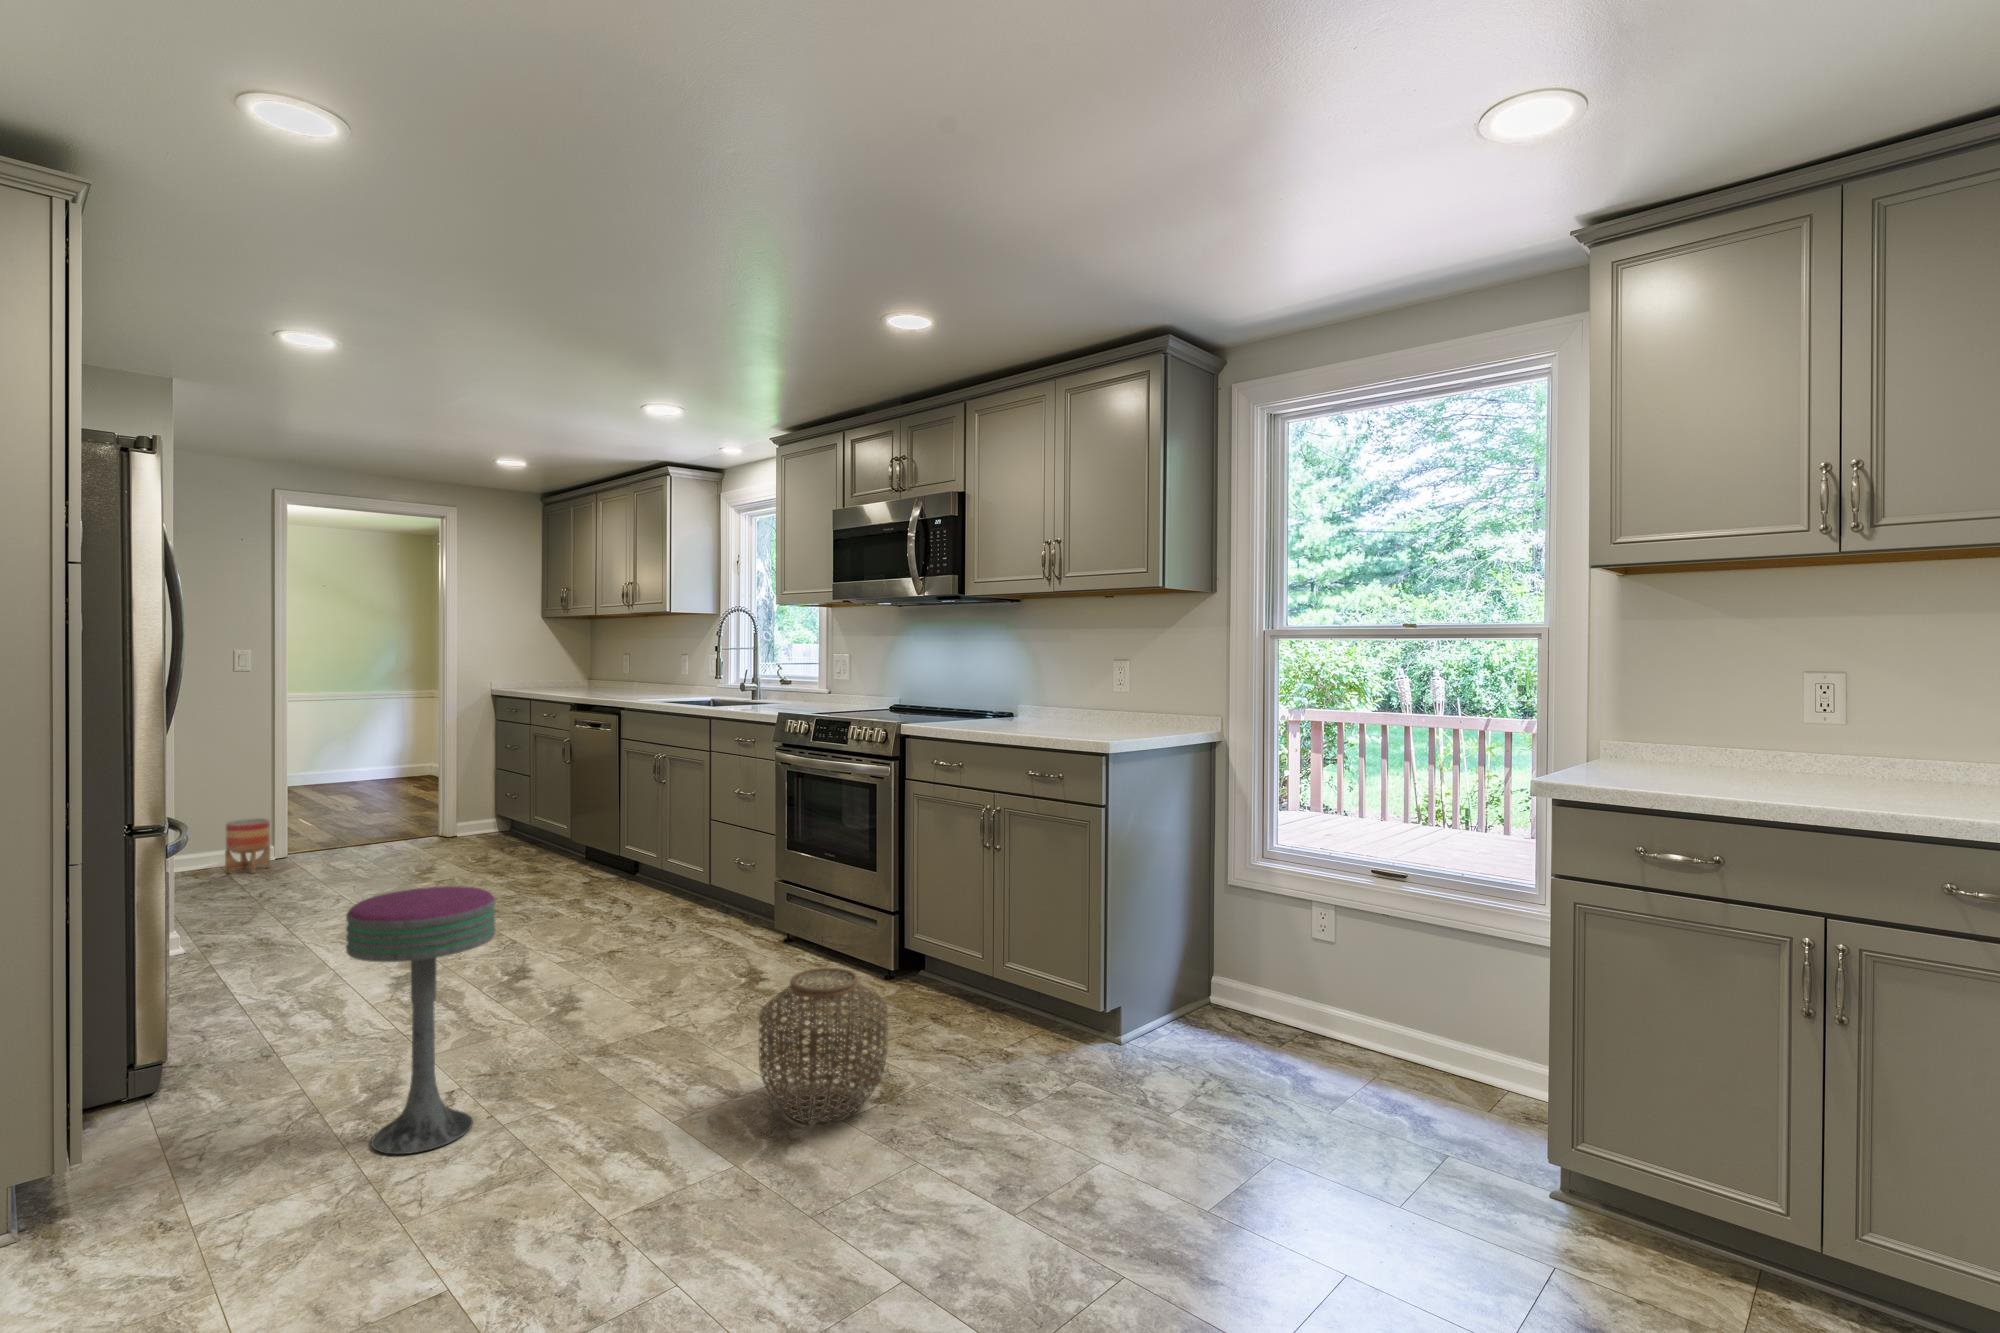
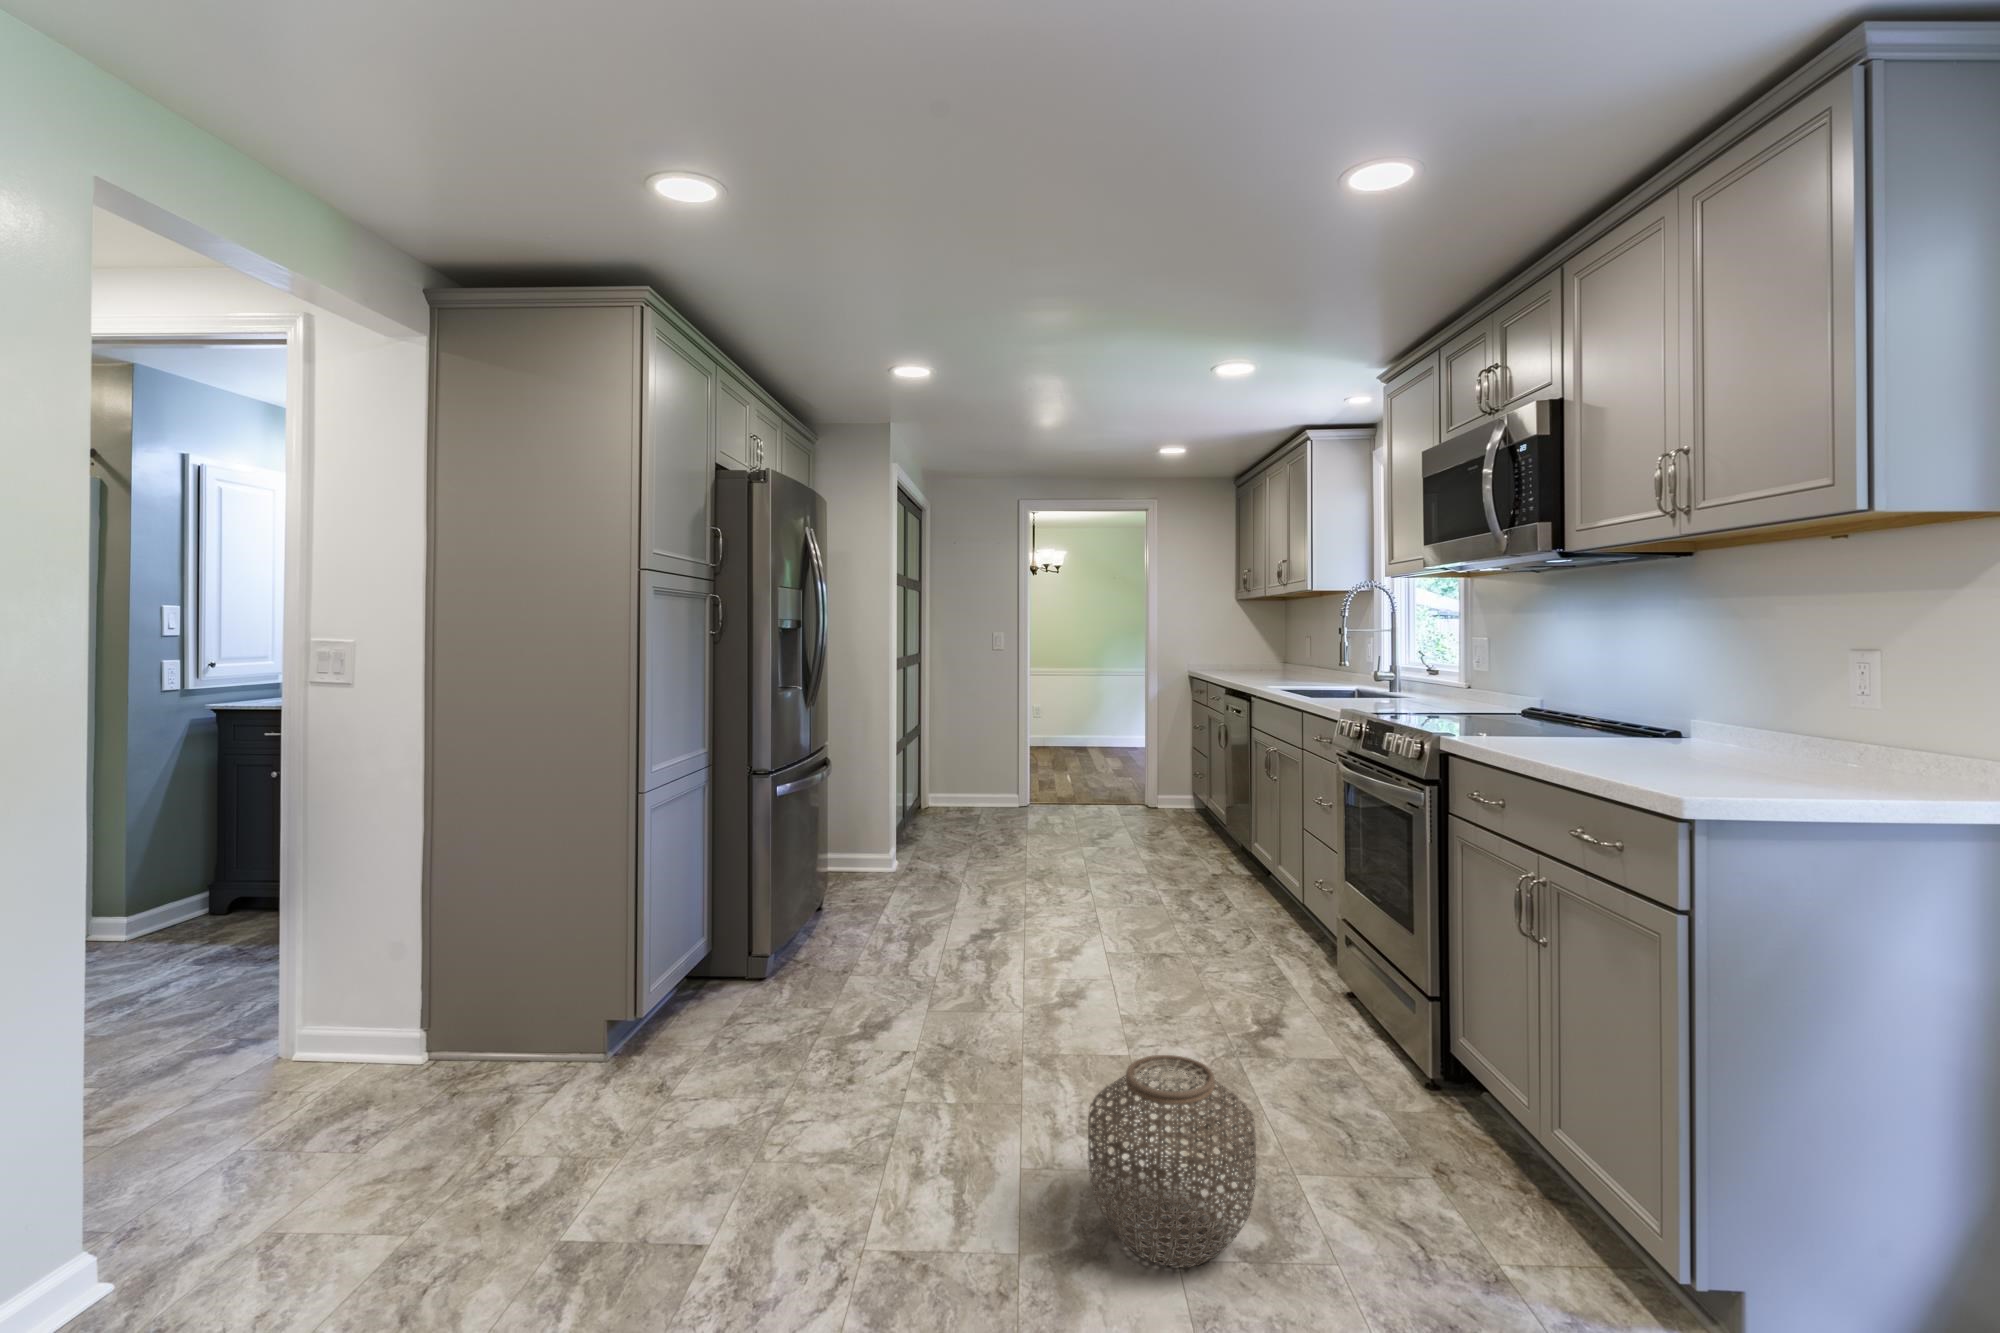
planter: present [225,818,270,874] -> none [979,776,1009,821]
bar stool: present [346,886,496,1154] -> none [781,872,903,1120]

